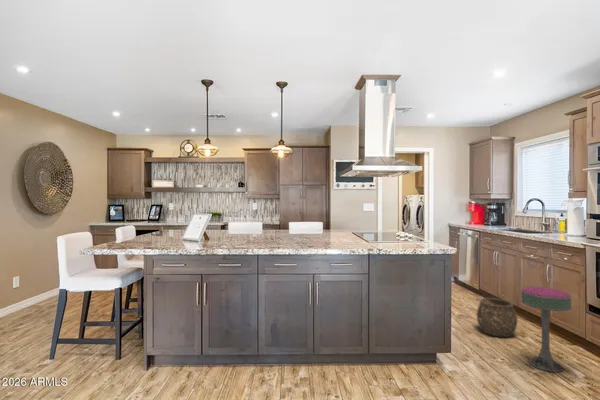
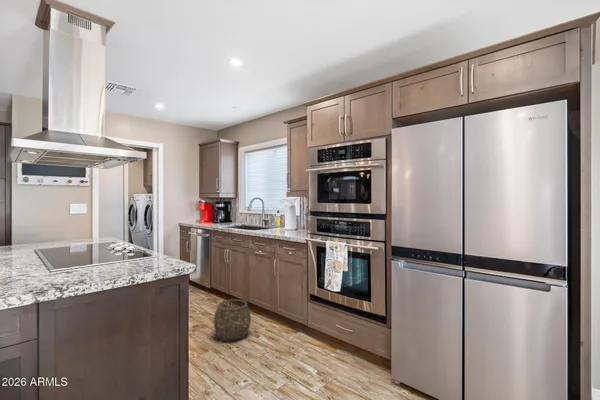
bar stool: present [521,286,571,372] -> none [259,284,299,369]

